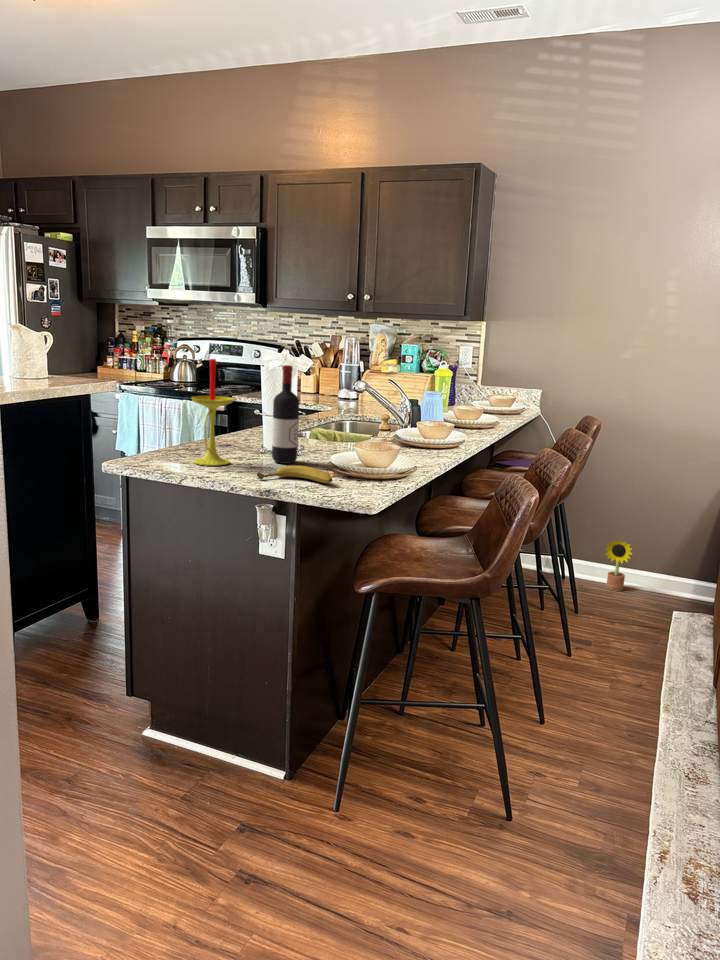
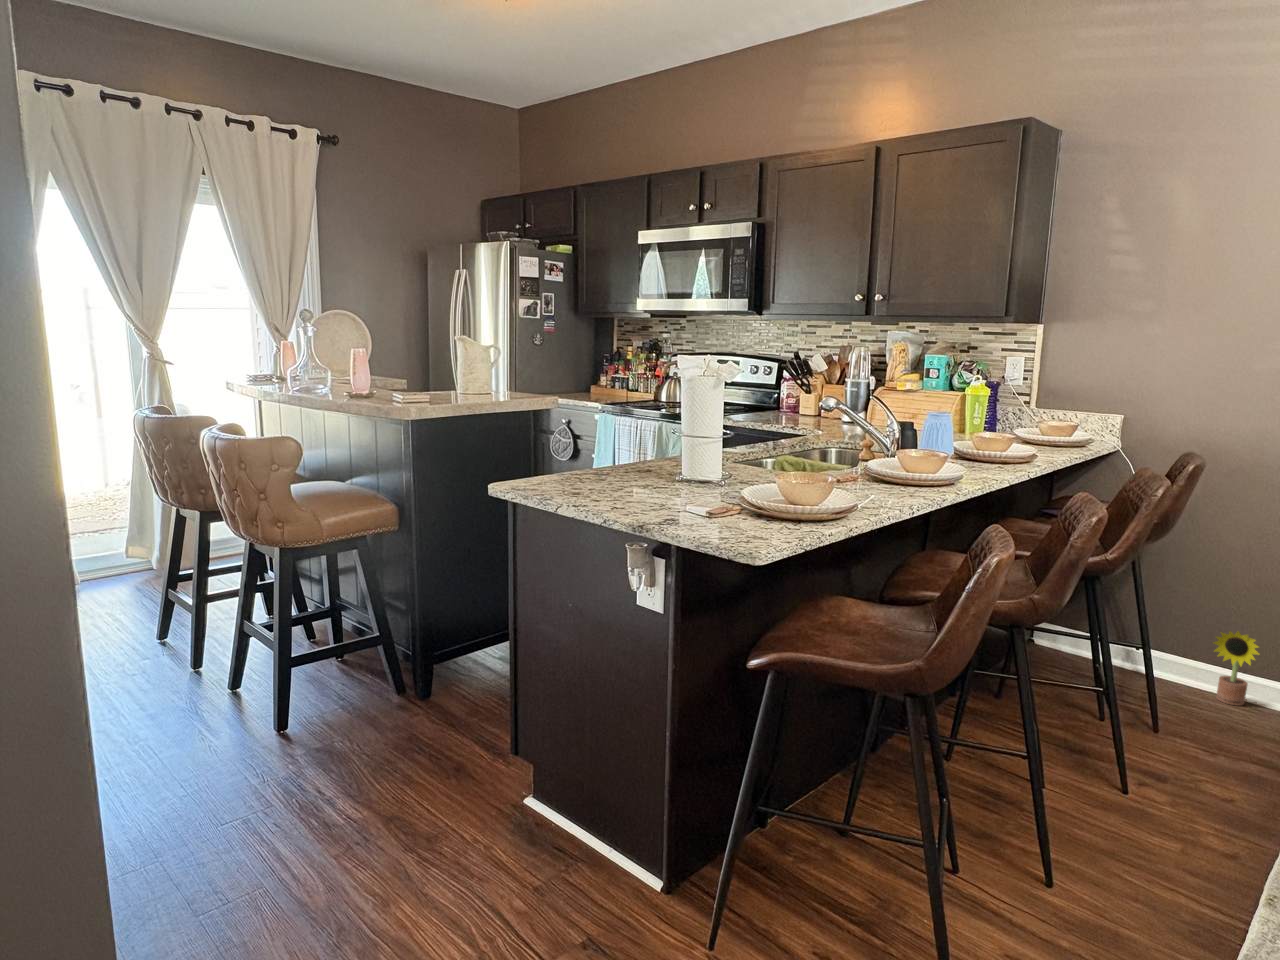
candle: present [192,359,233,466] -> none [582,362,632,493]
wine bottle: present [272,365,299,464] -> none [679,373,714,495]
fruit: present [257,466,332,483] -> none [638,497,726,521]

